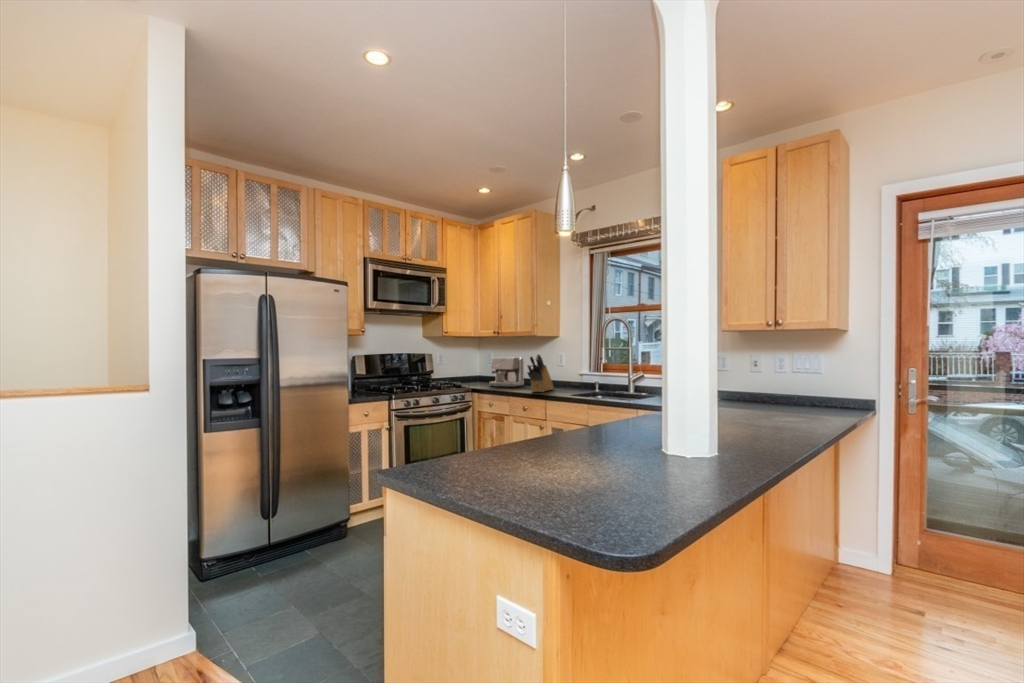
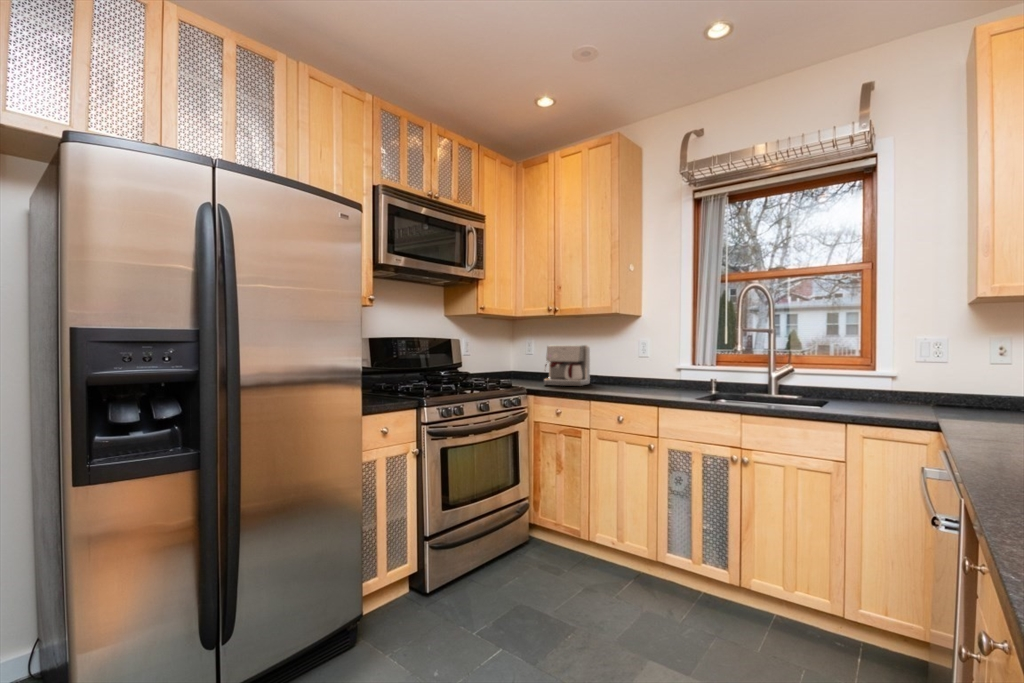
knife block: present [527,354,553,392] -> none [624,338,647,394]

